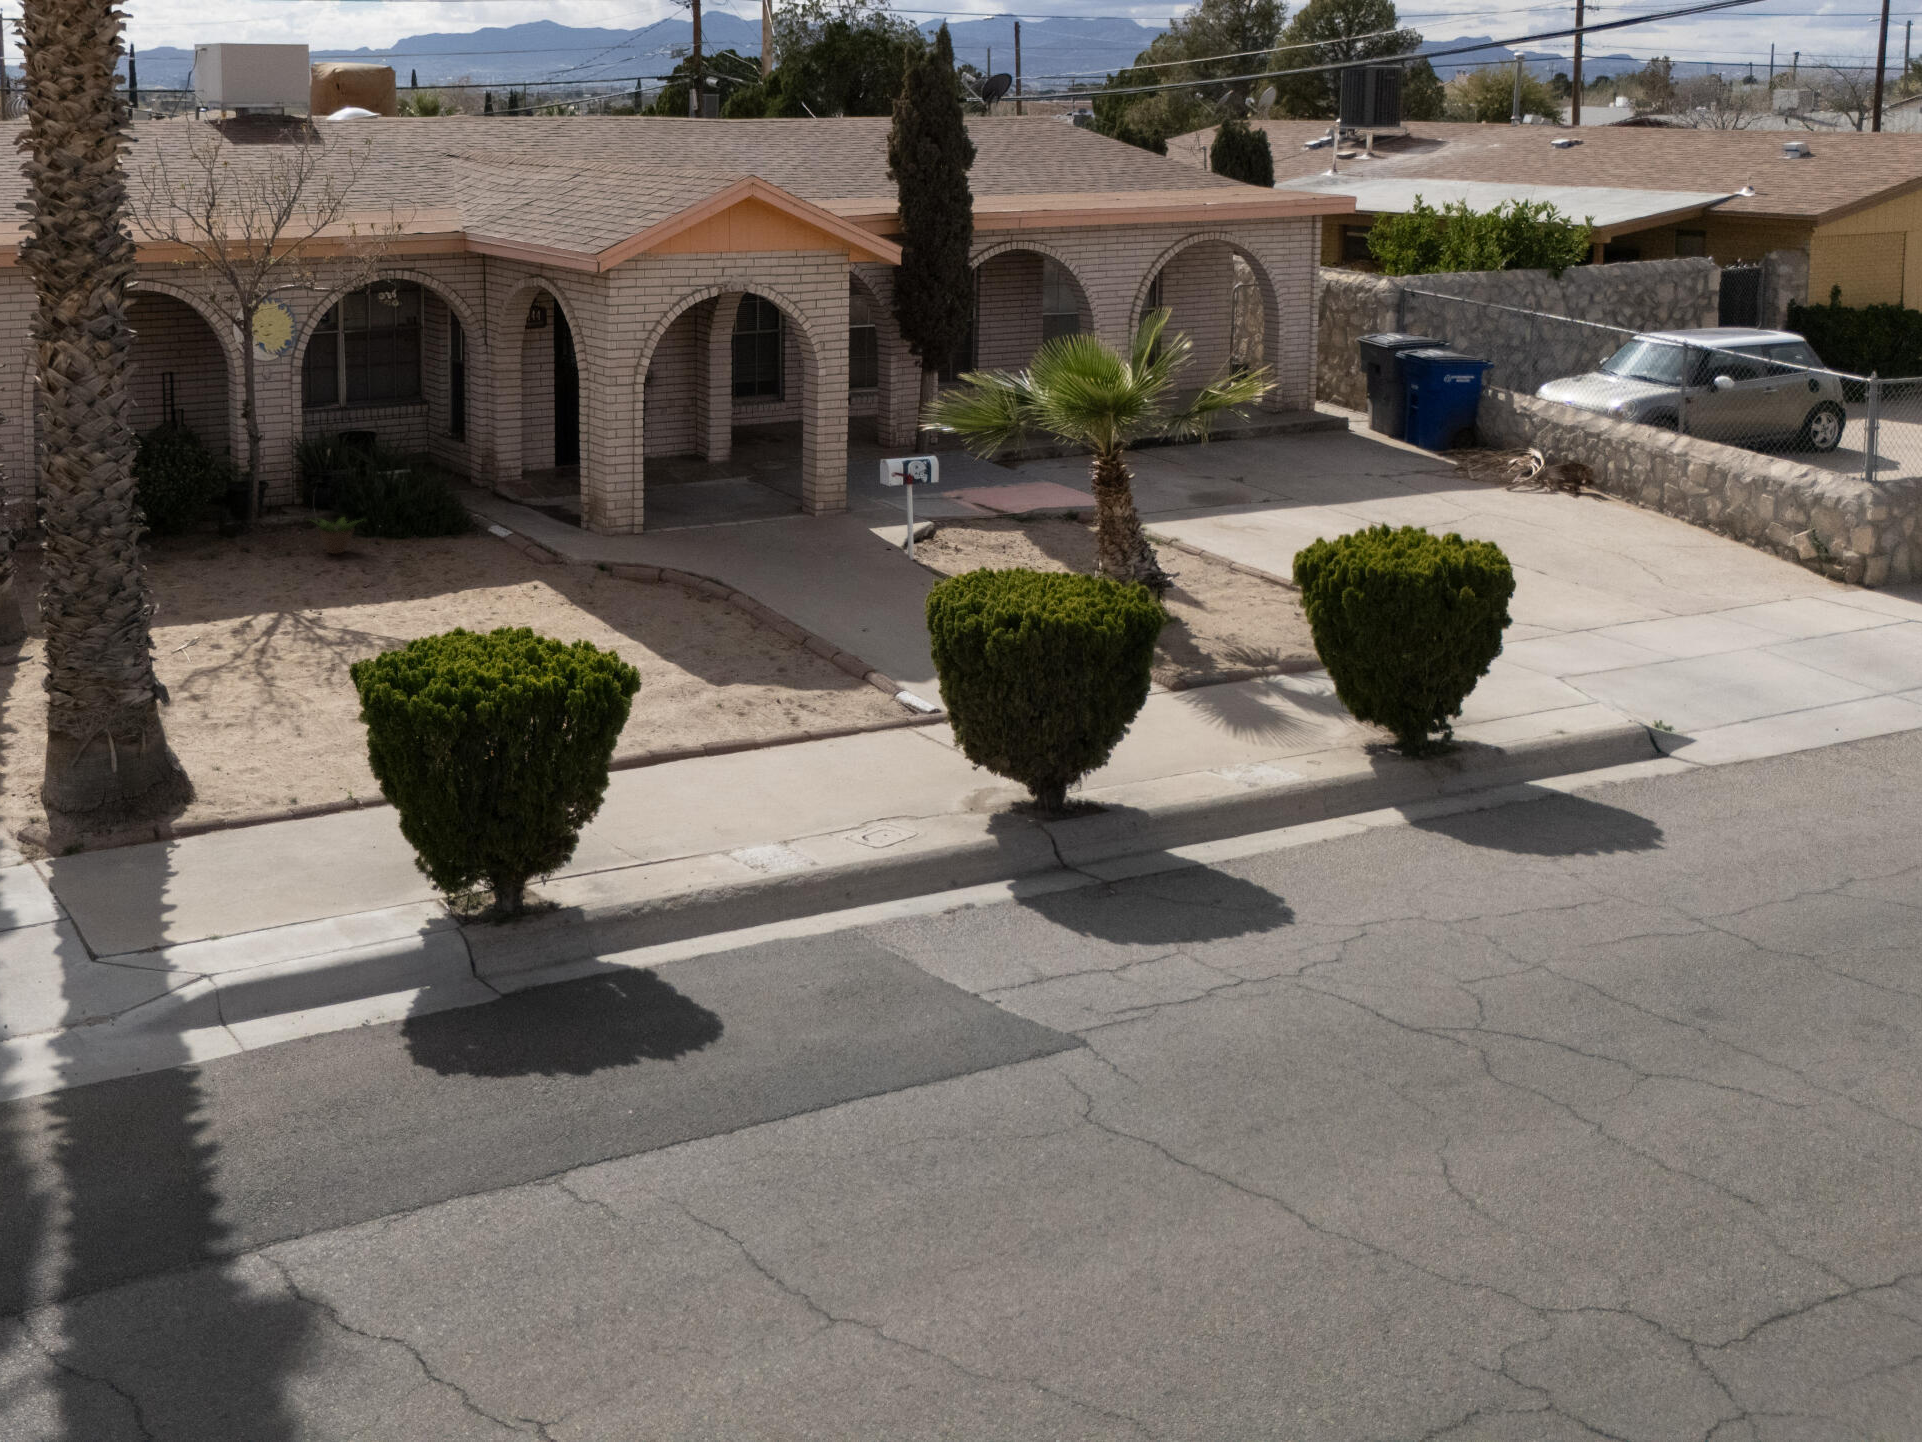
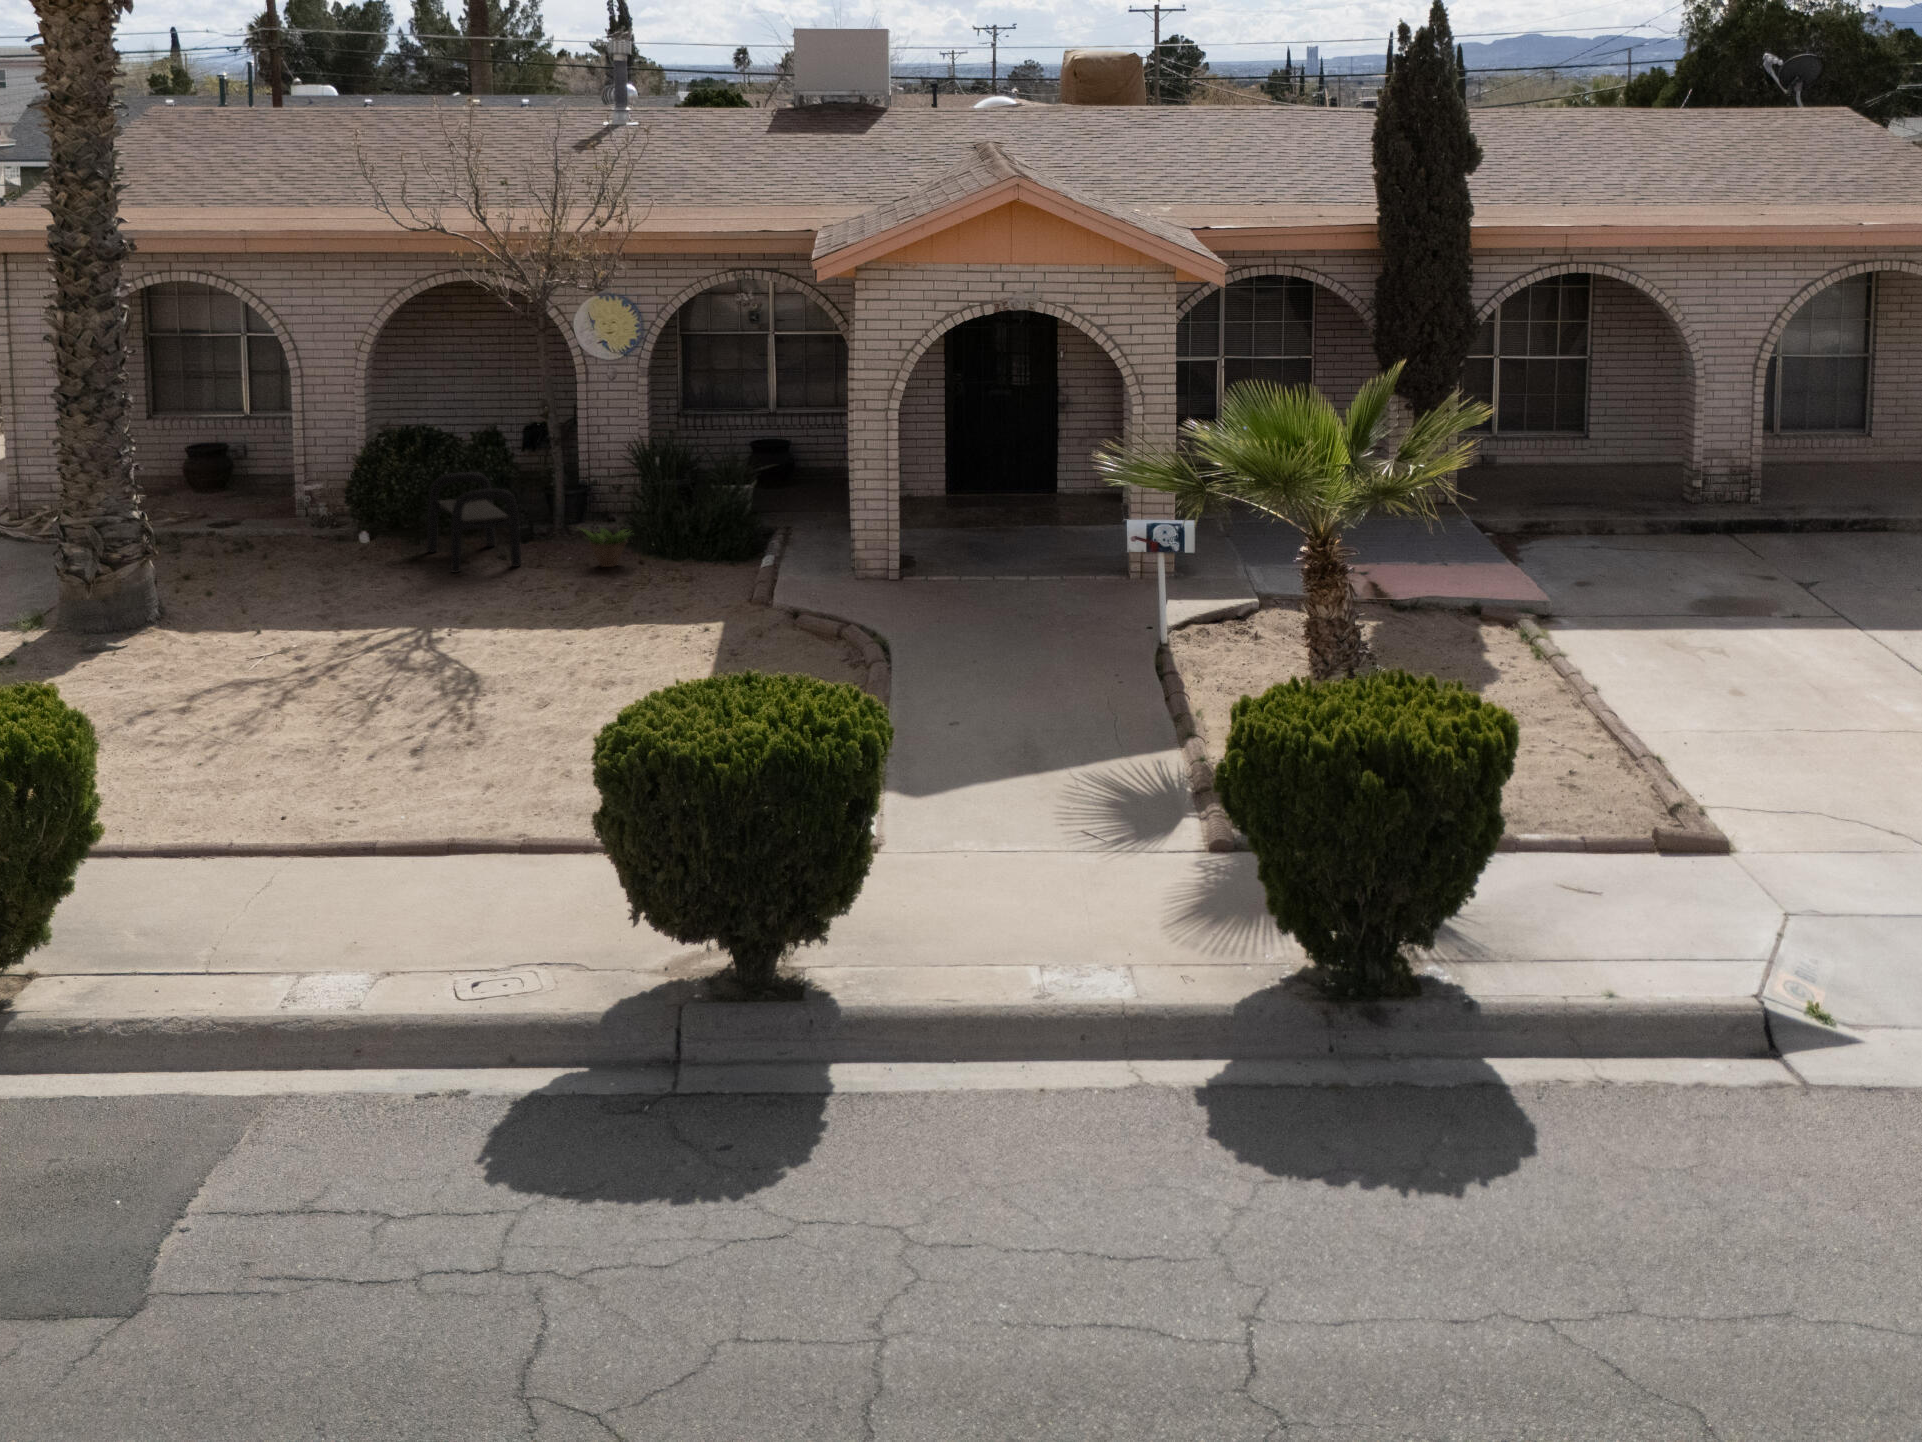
bench: none [138,476,259,571] -> present [427,472,521,572]

